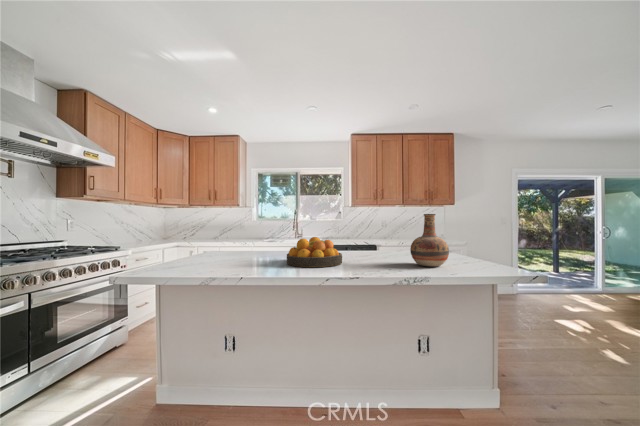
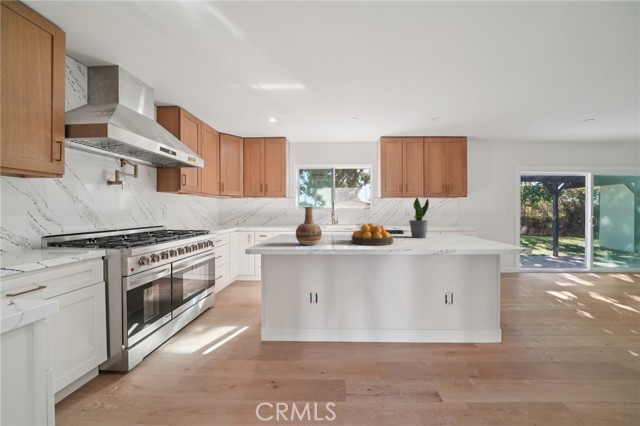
potted plant: none [371,202,395,256] -> present [409,197,429,238]
vase: present [410,214,449,267] -> present [296,207,322,245]

